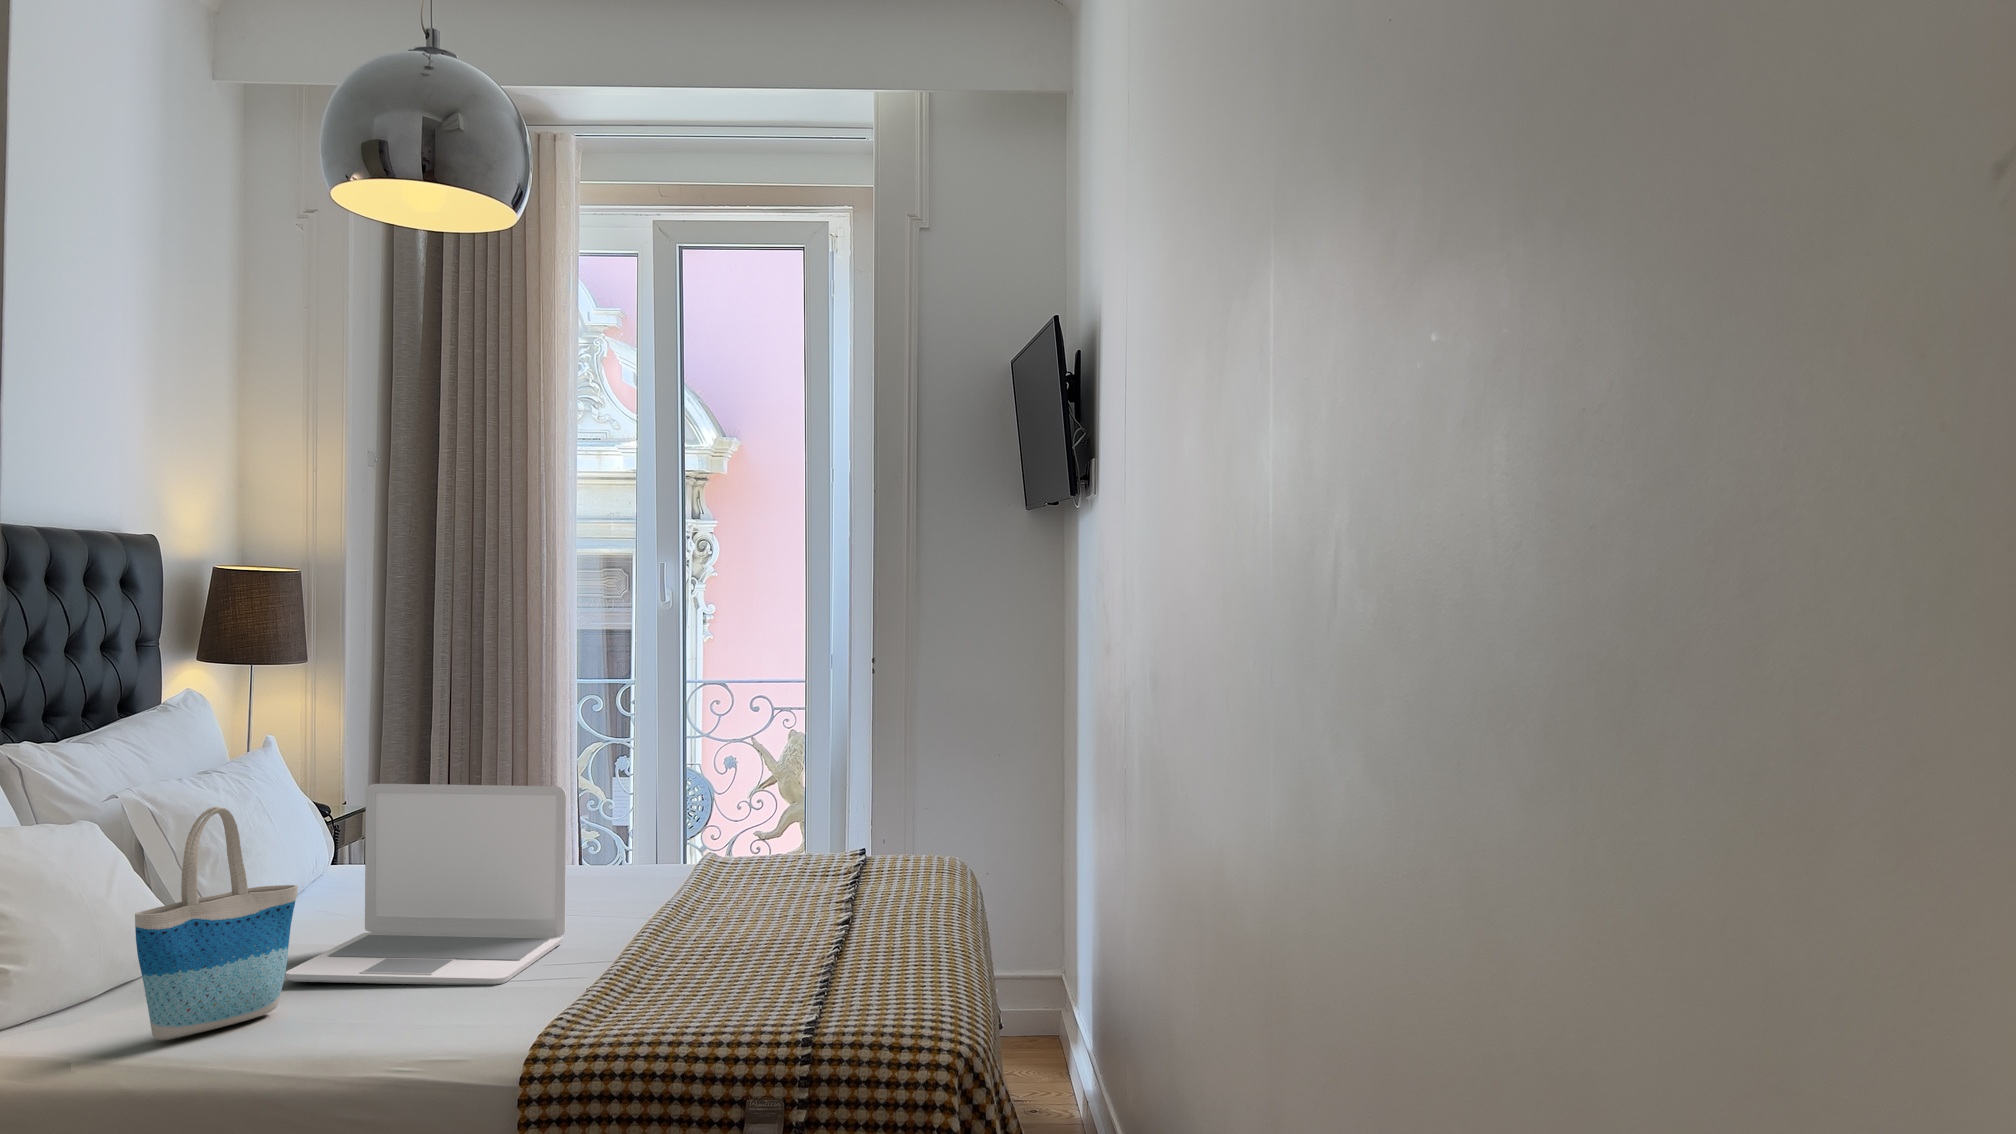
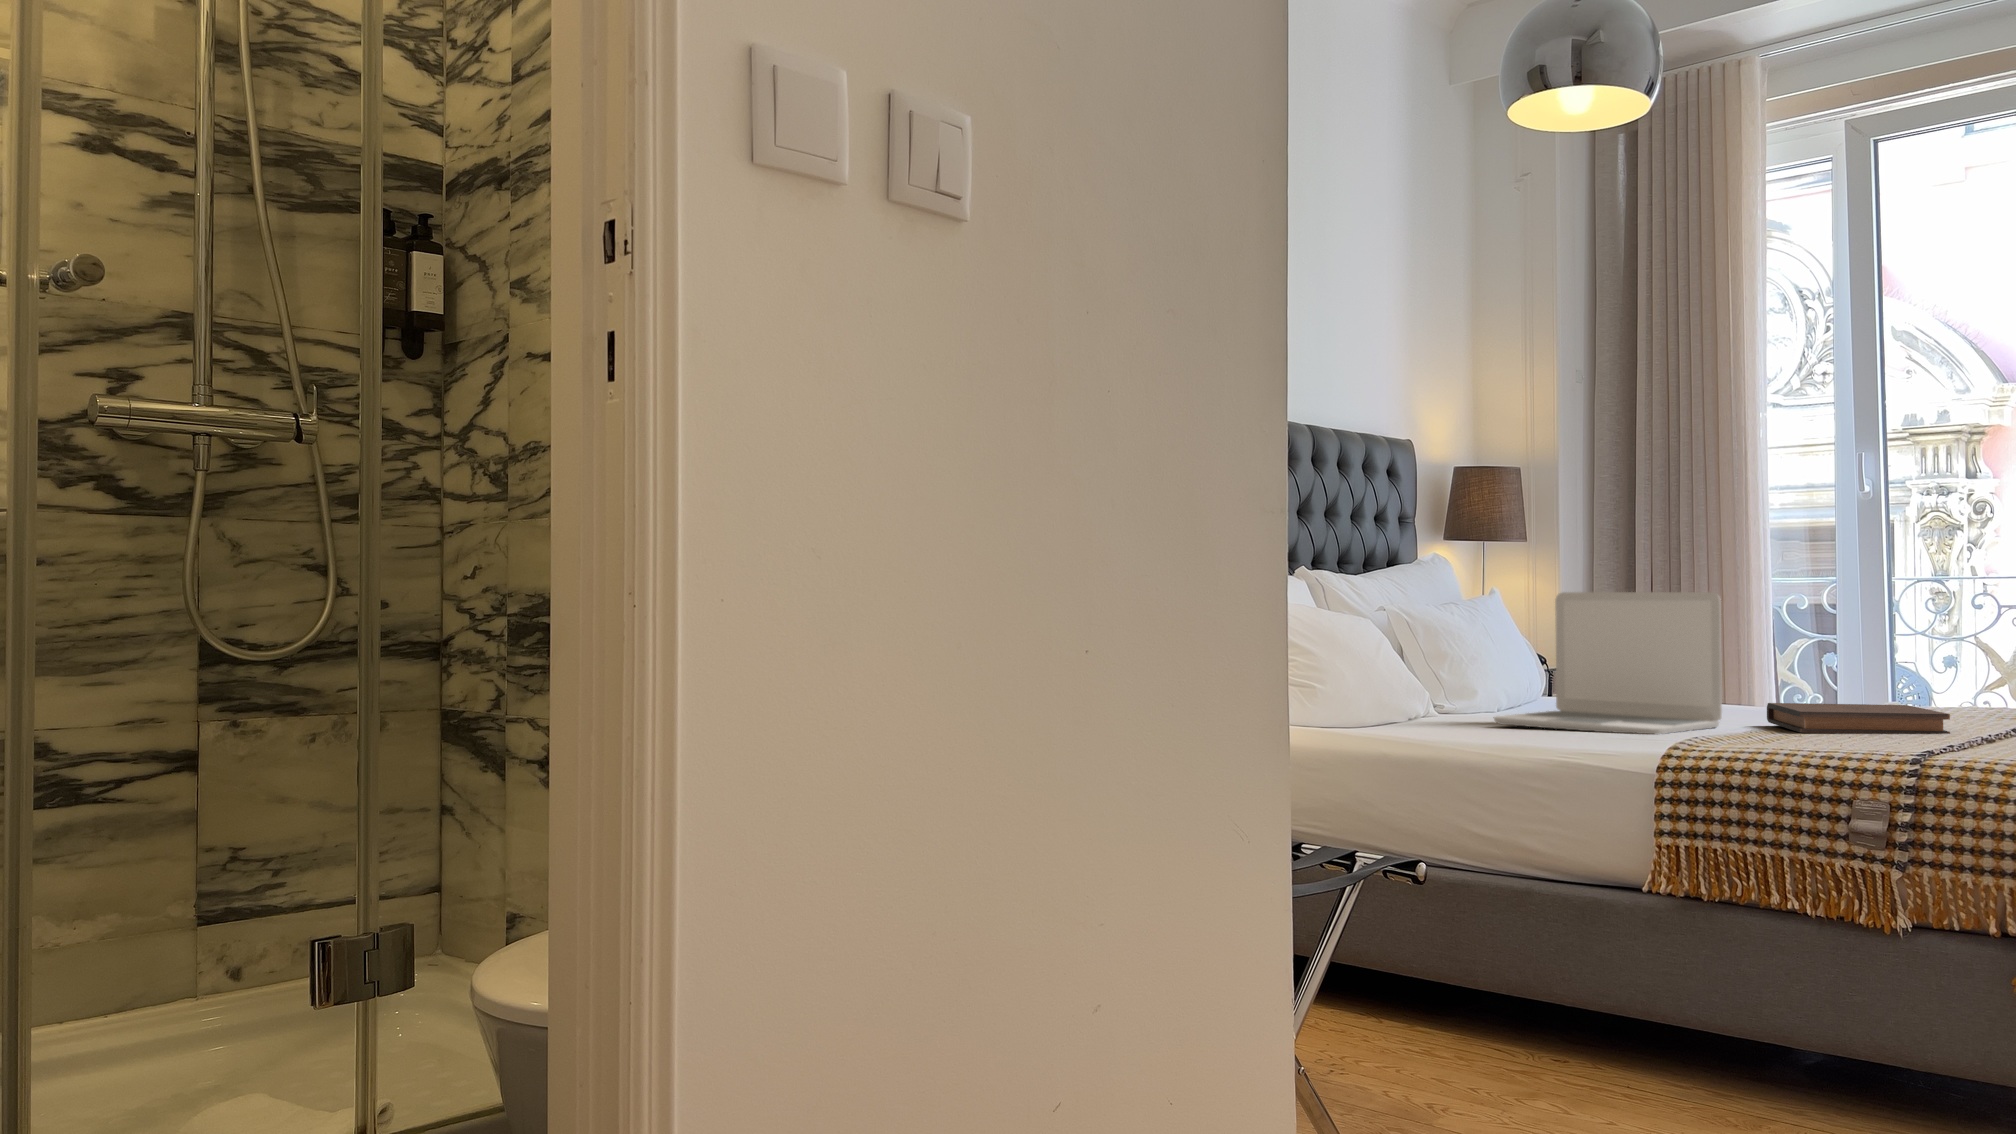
tote bag: present [135,807,298,1040] -> none [1390,574,1499,732]
book: none [610,887,792,952] -> present [1767,703,1950,734]

